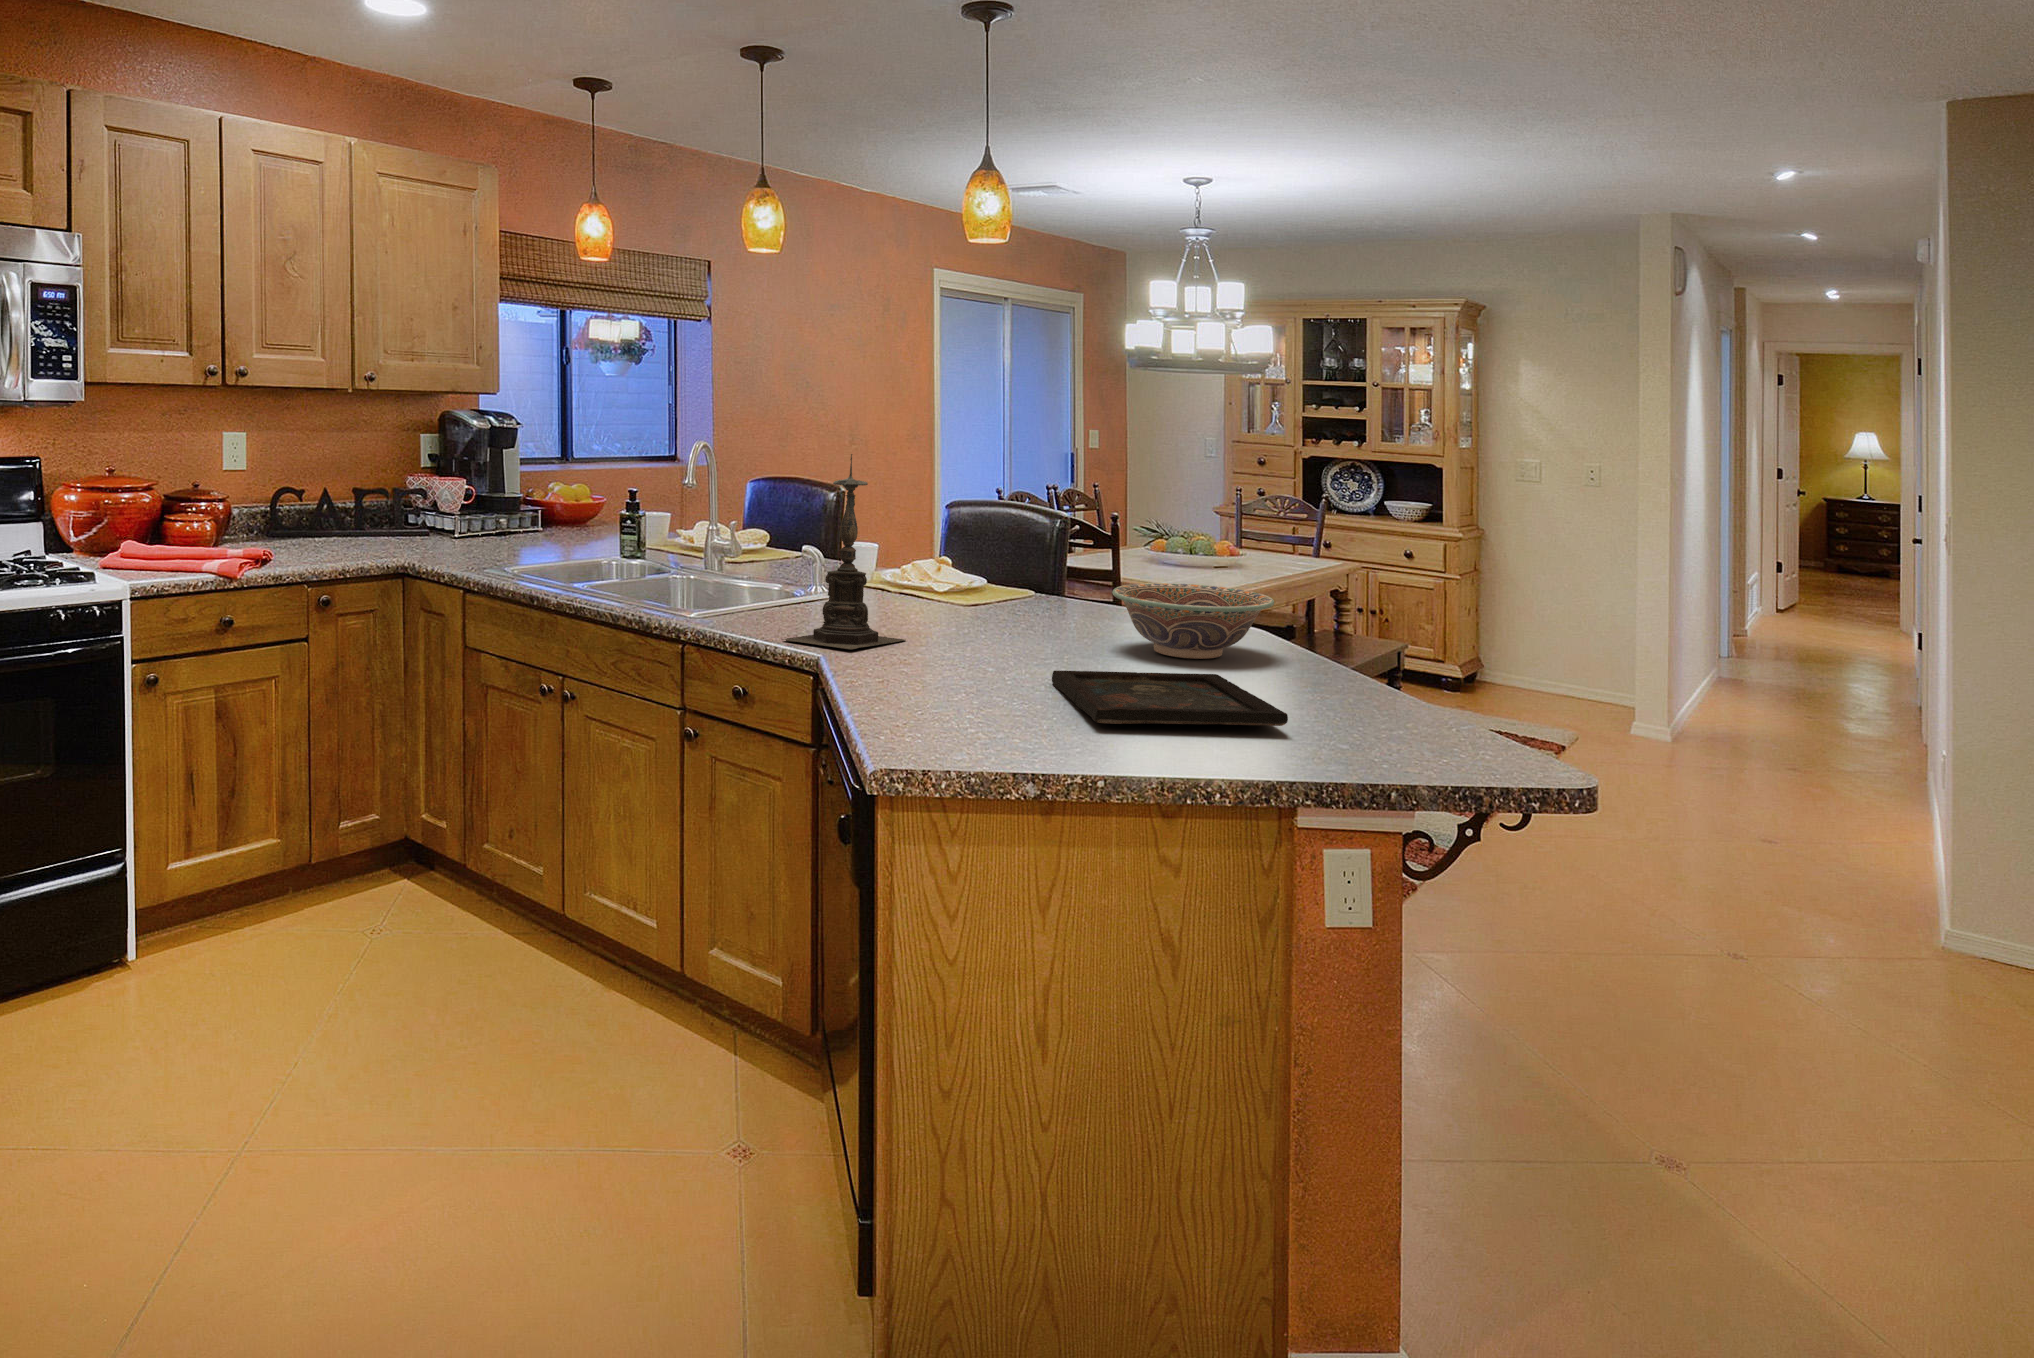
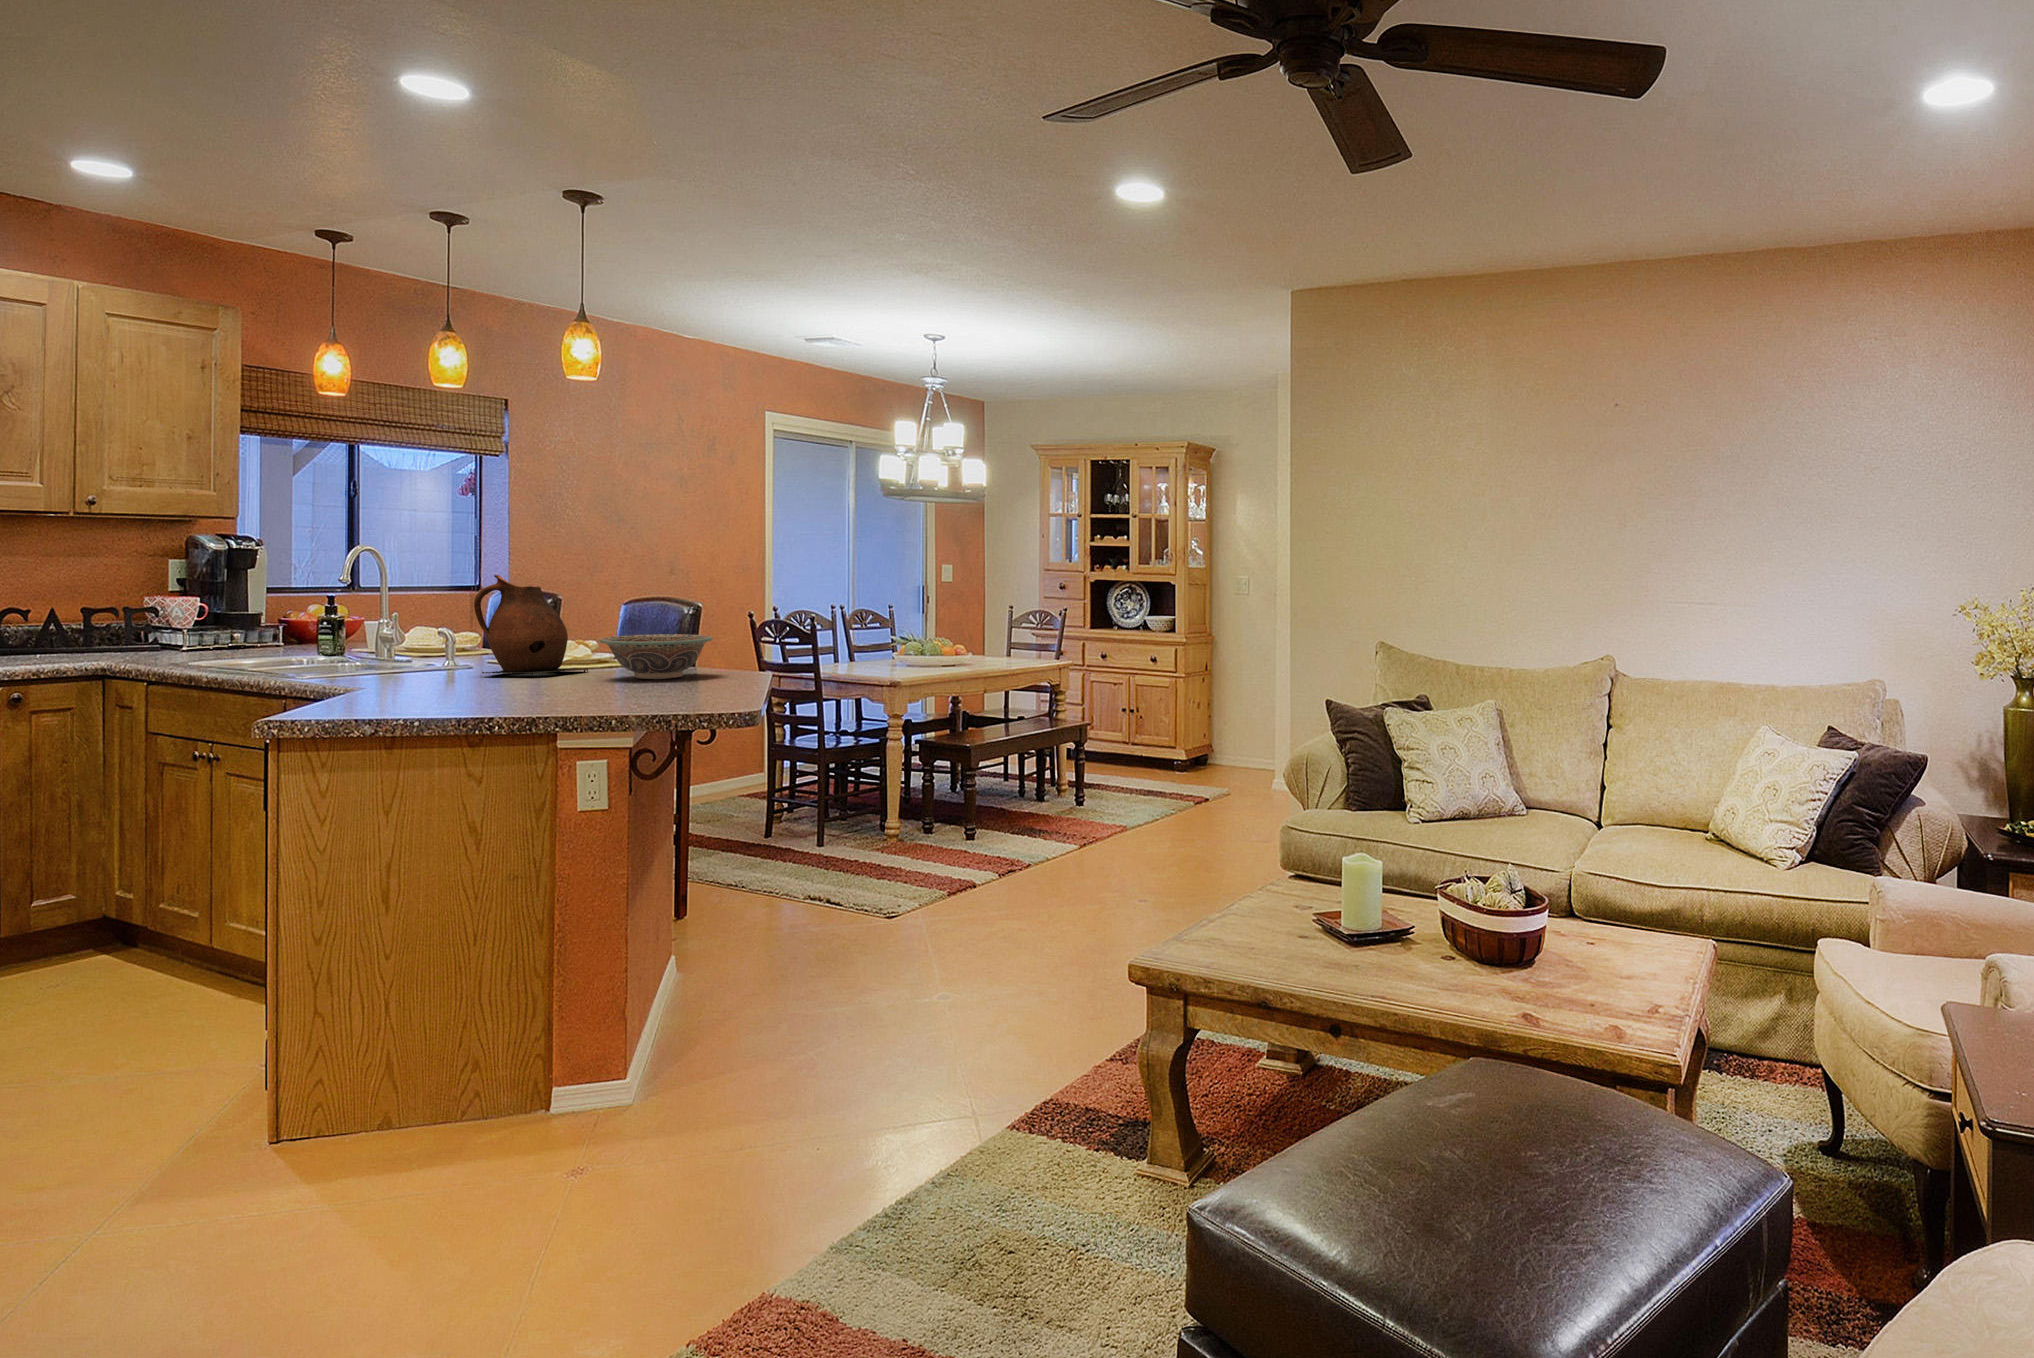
candle holder: present [783,454,905,649] -> none [351,549,460,684]
ceramic pitcher: none [911,488,1035,637] -> present [474,575,588,675]
tray: present [1052,671,1288,726] -> none [464,680,624,700]

